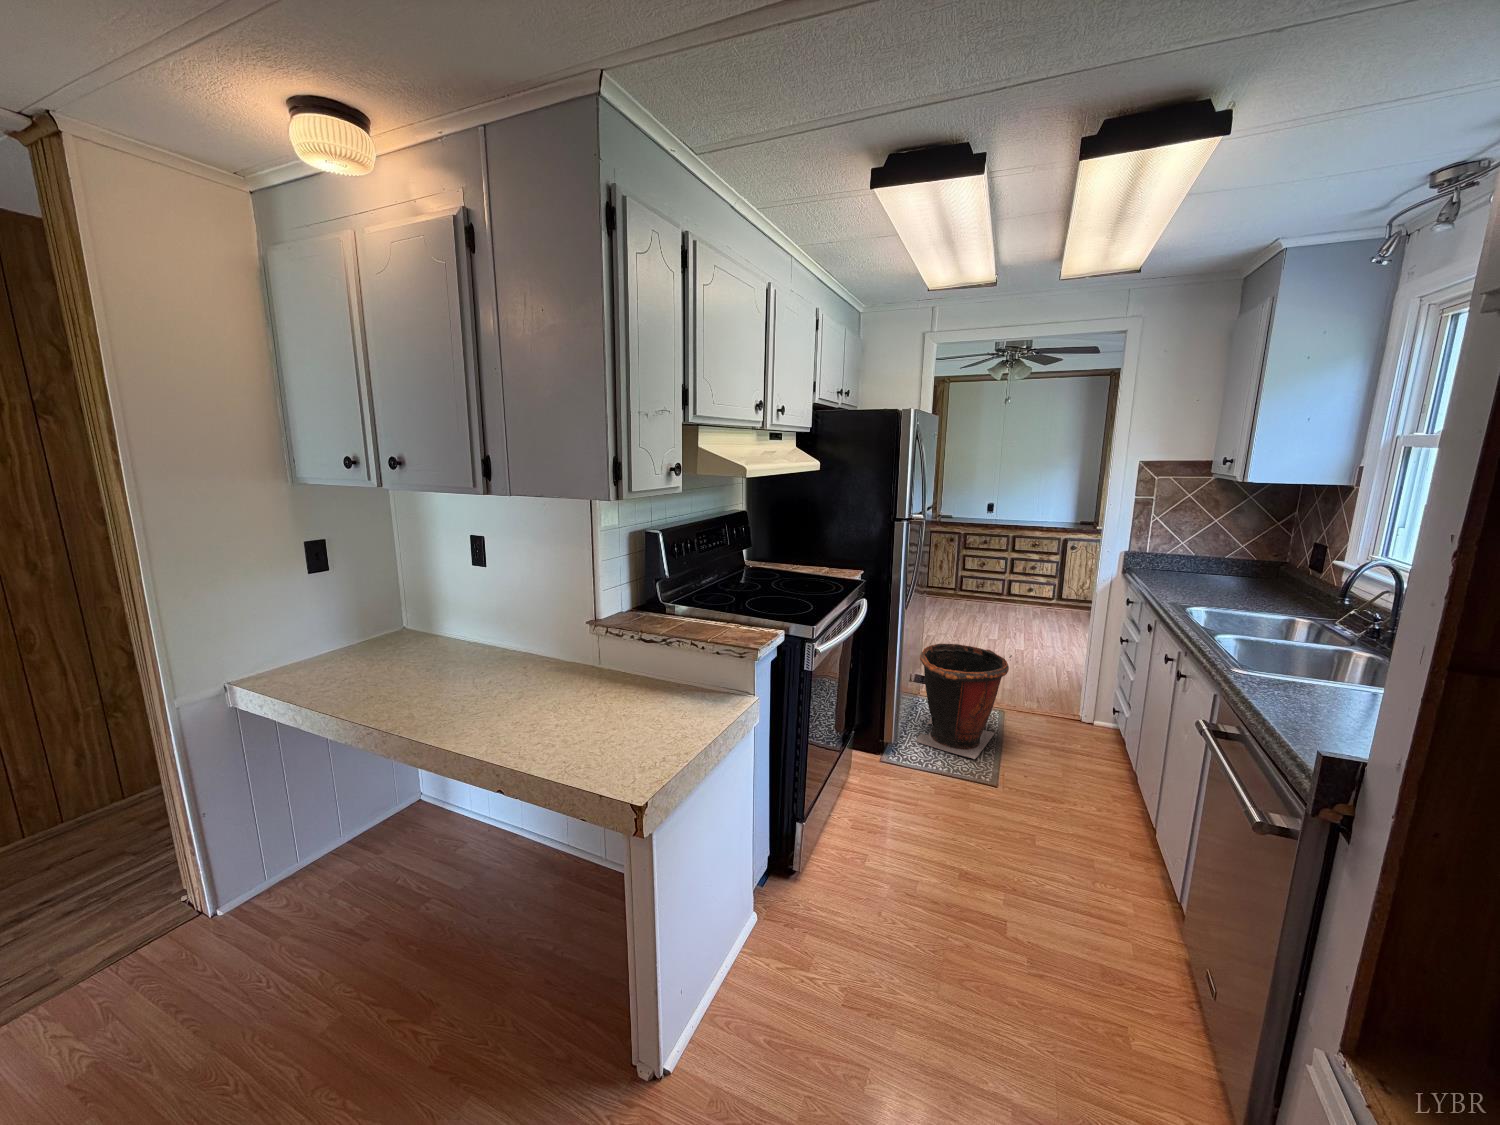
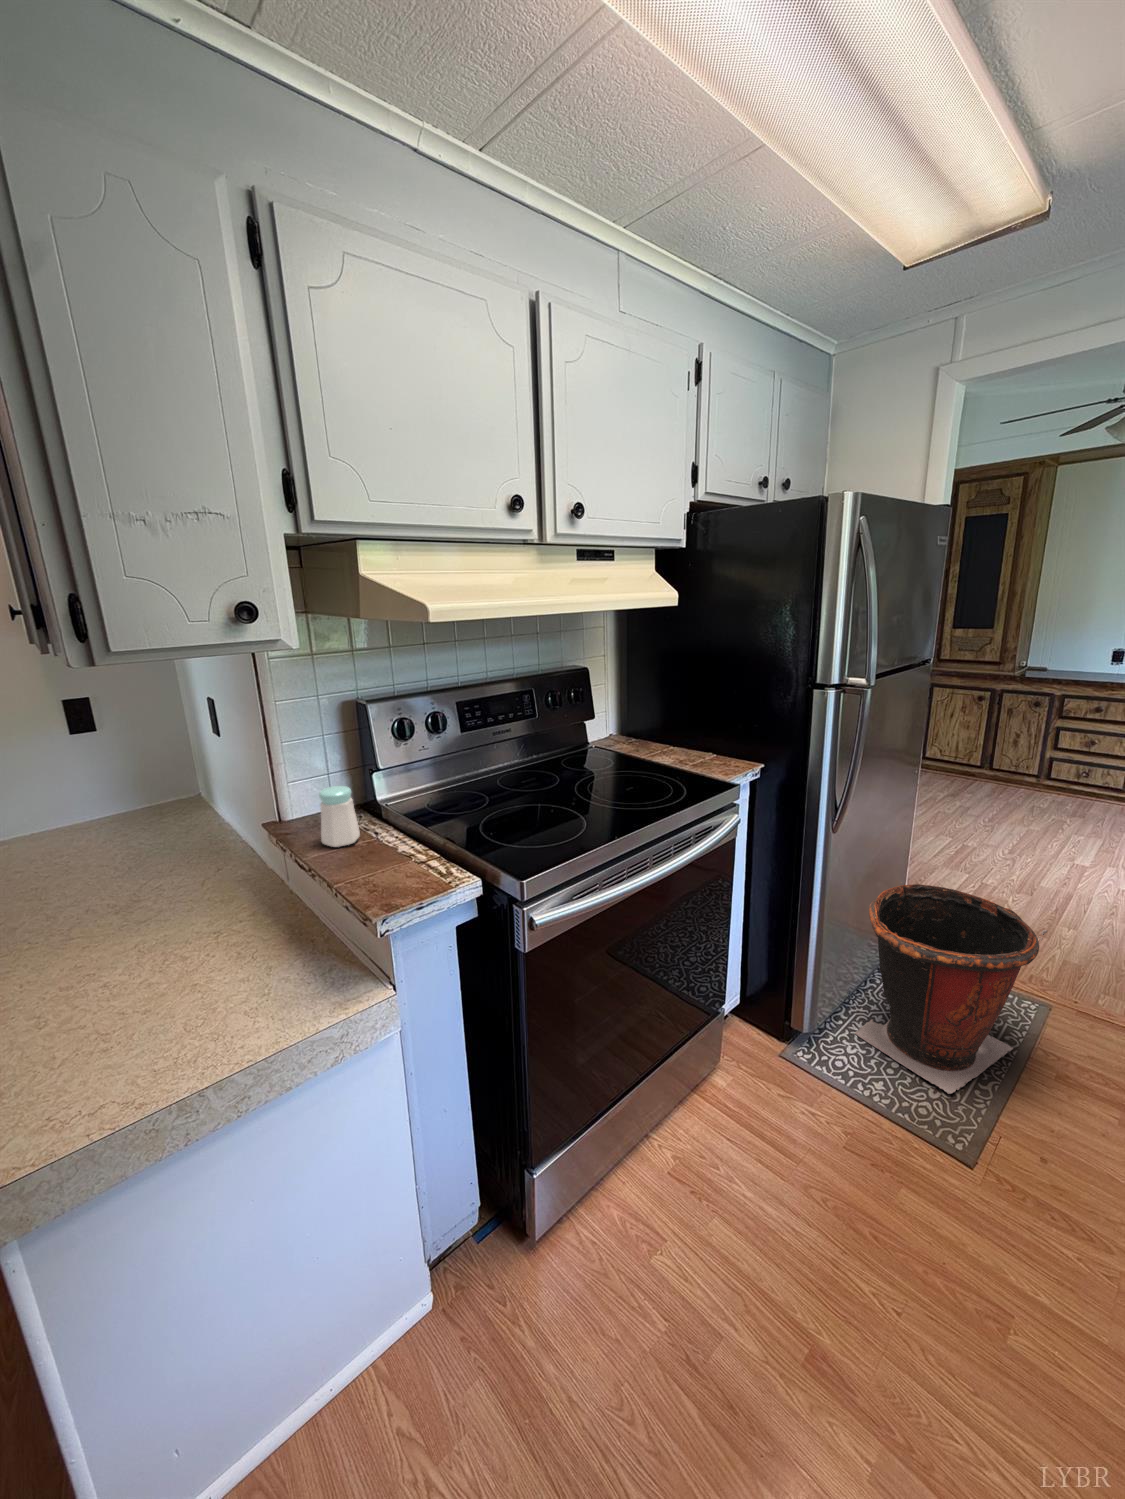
salt shaker: none [671,582,695,621] -> present [319,786,360,847]

